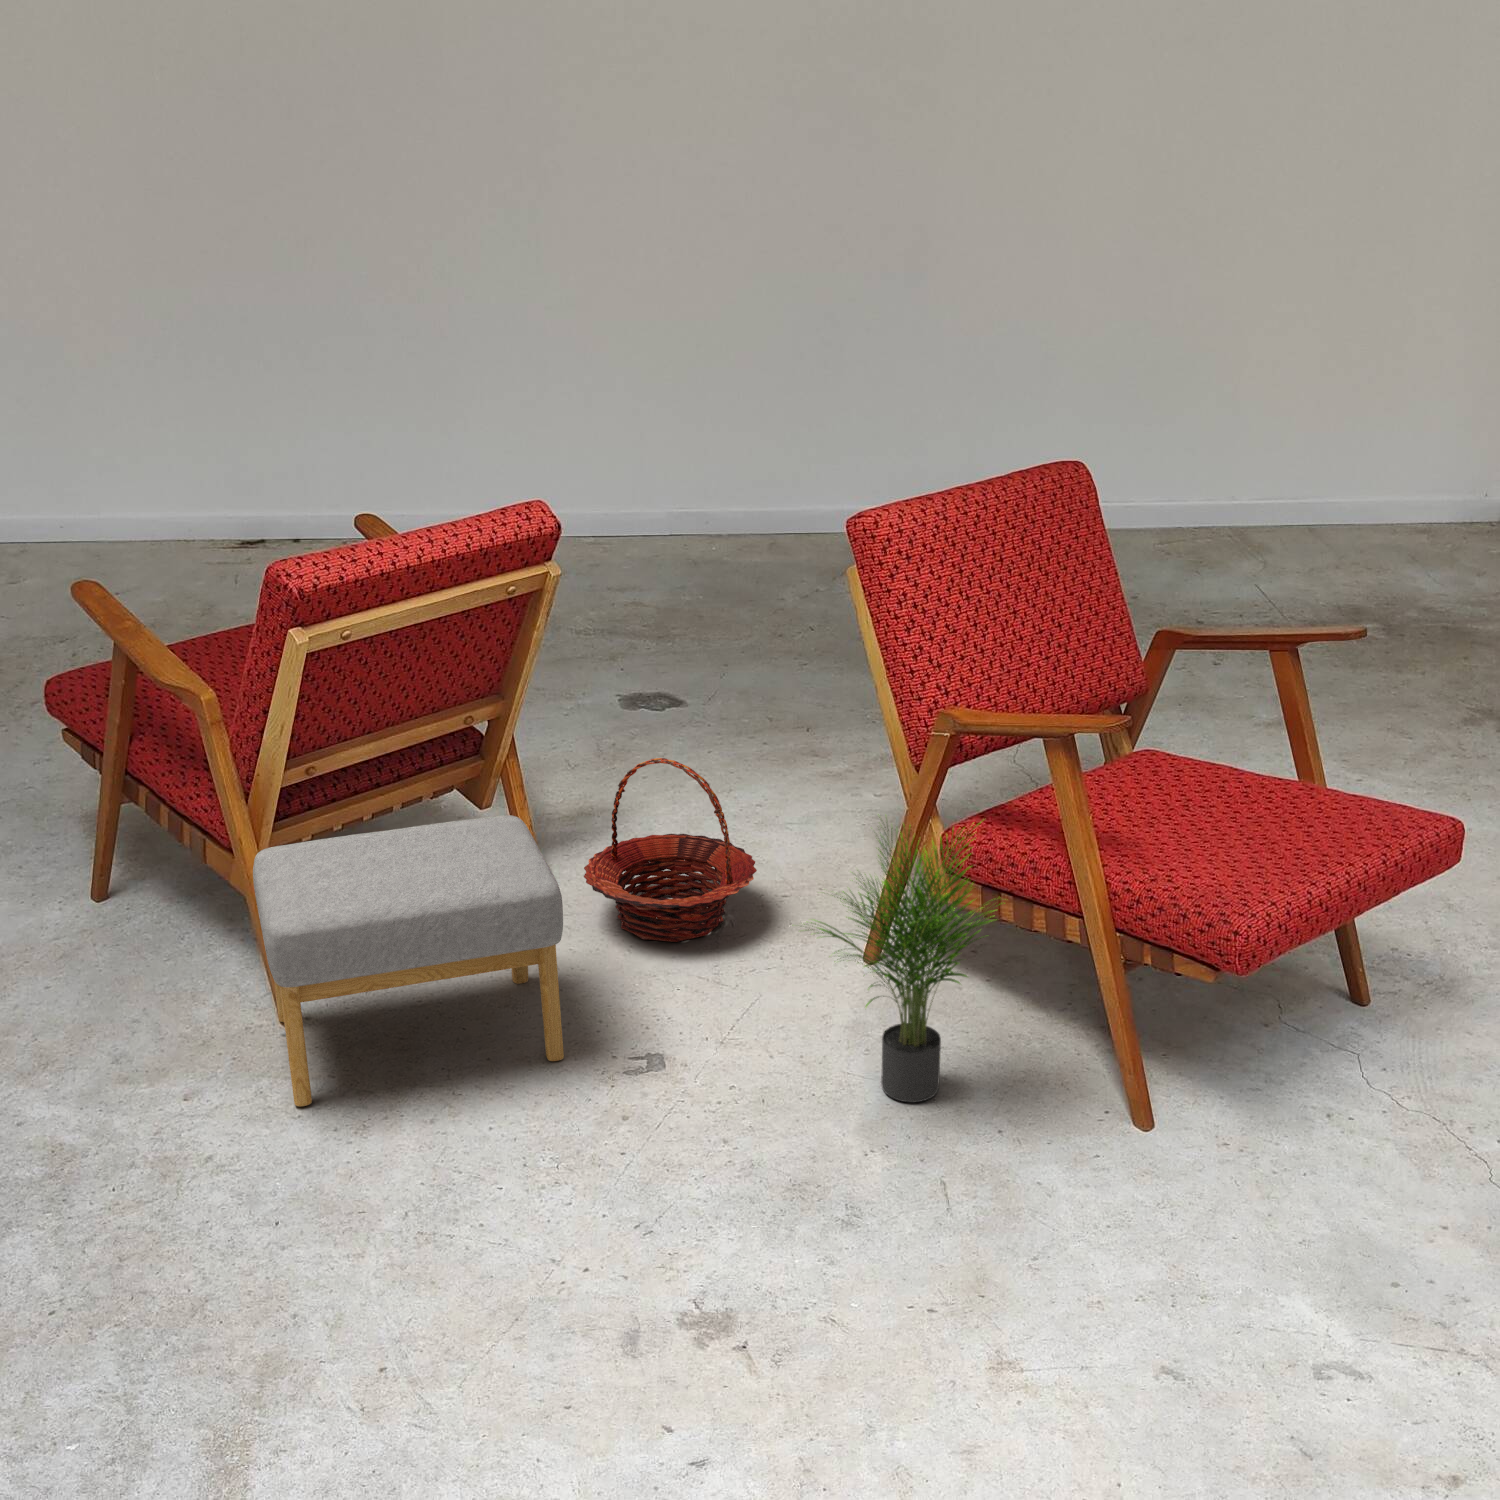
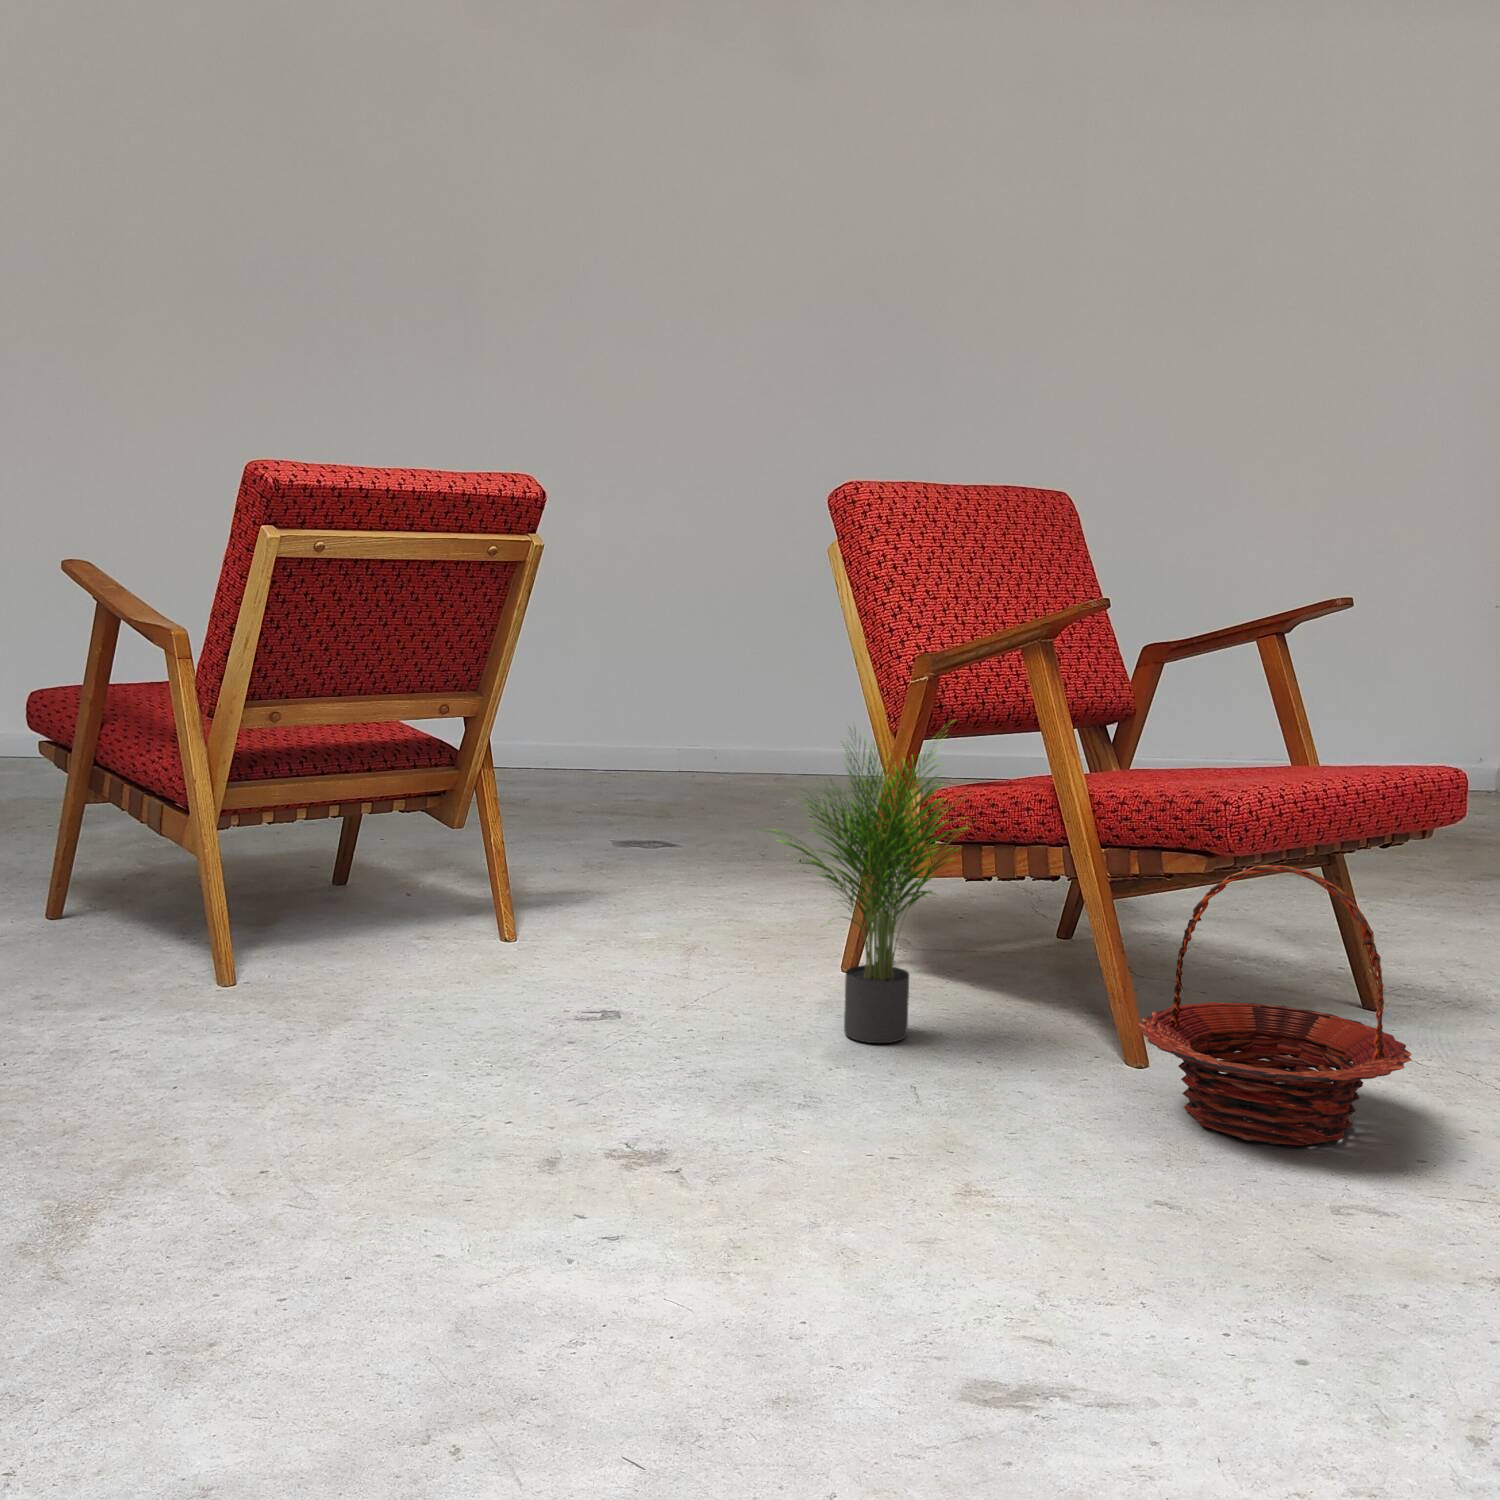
basket: present [584,758,757,942] -> present [1139,865,1412,1145]
footstool: present [253,815,564,1106] -> none [193,770,513,1020]

